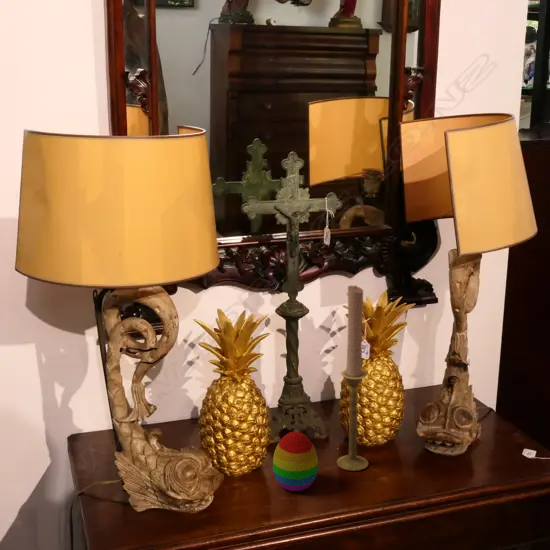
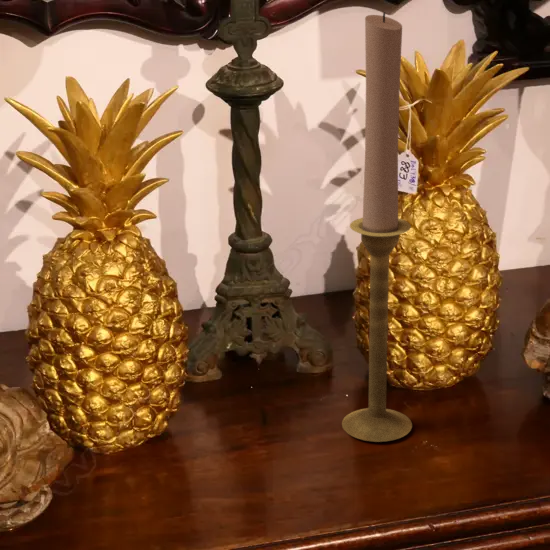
decorative egg: present [273,431,318,491] -> none [191,355,294,487]

